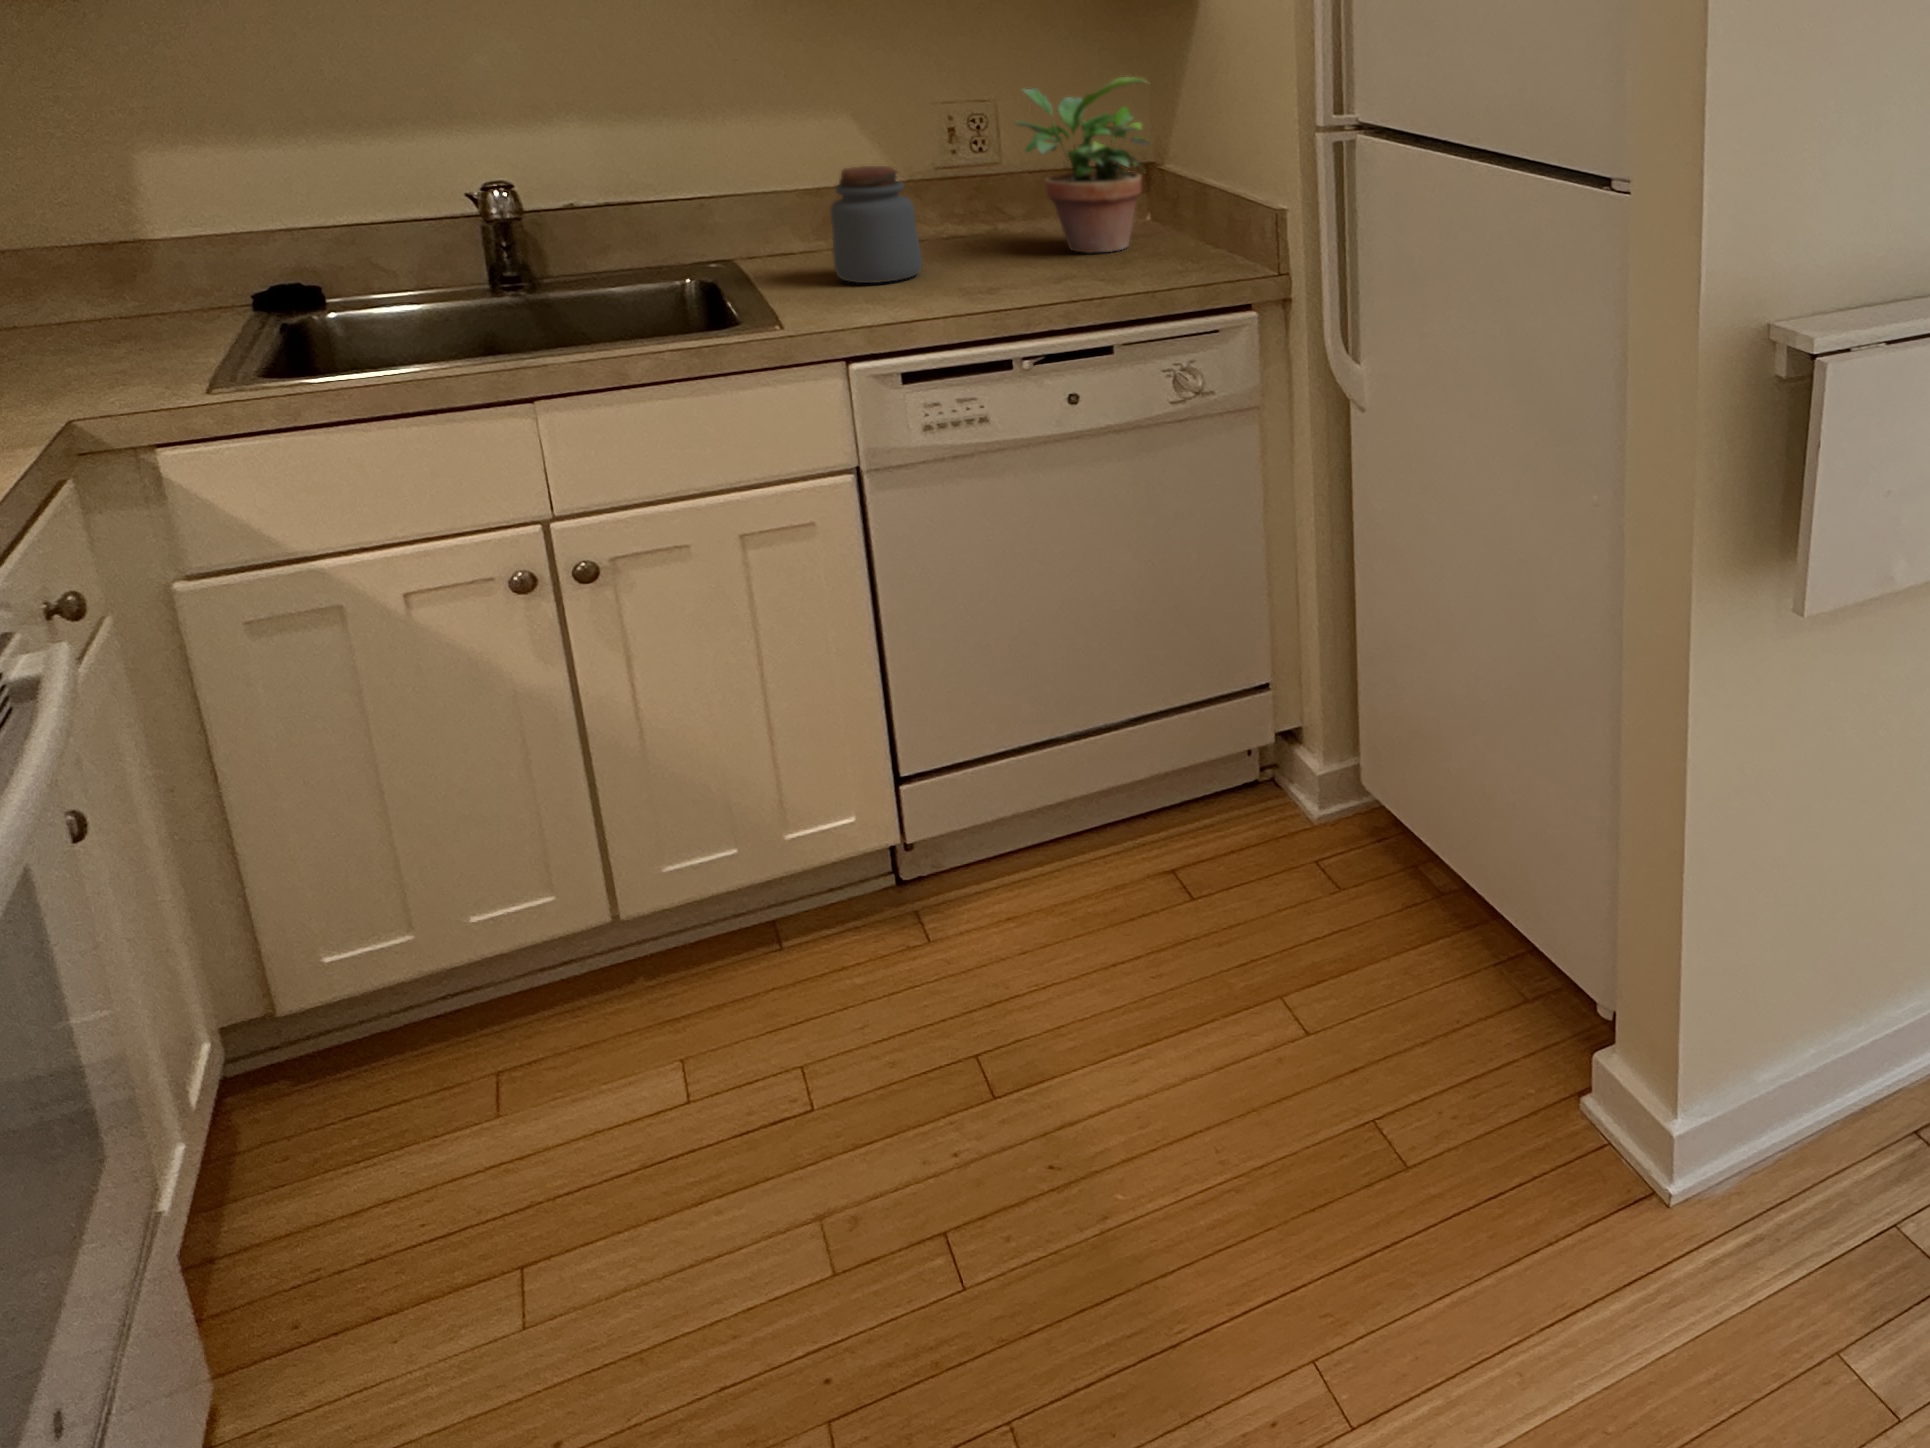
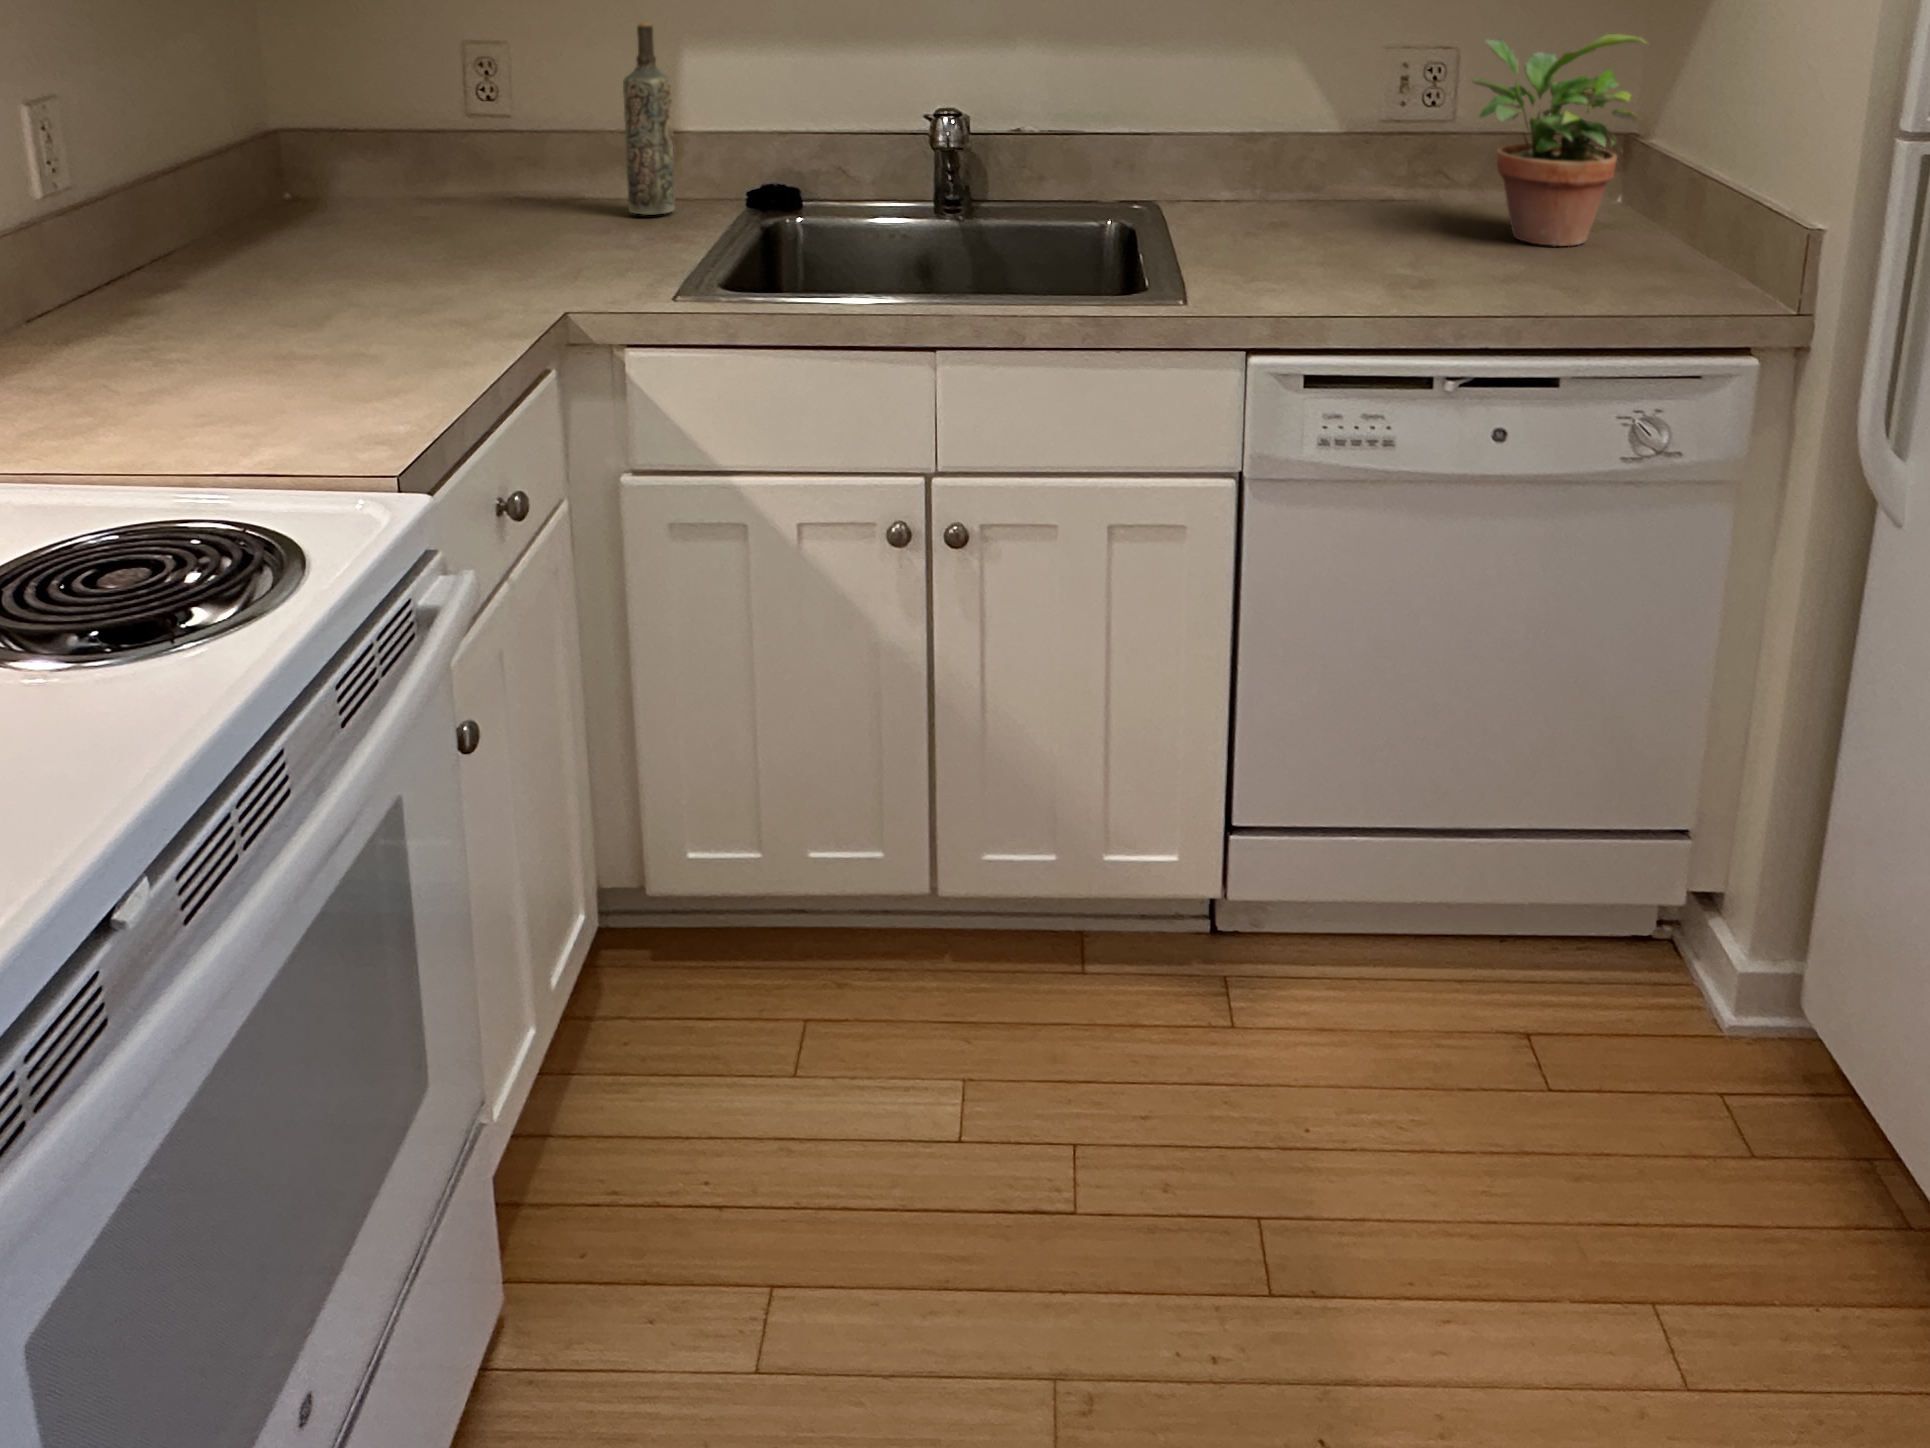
bottle: none [61,118,160,330] -> present [623,22,674,215]
jar: present [831,166,922,283] -> none [1249,120,1343,254]

